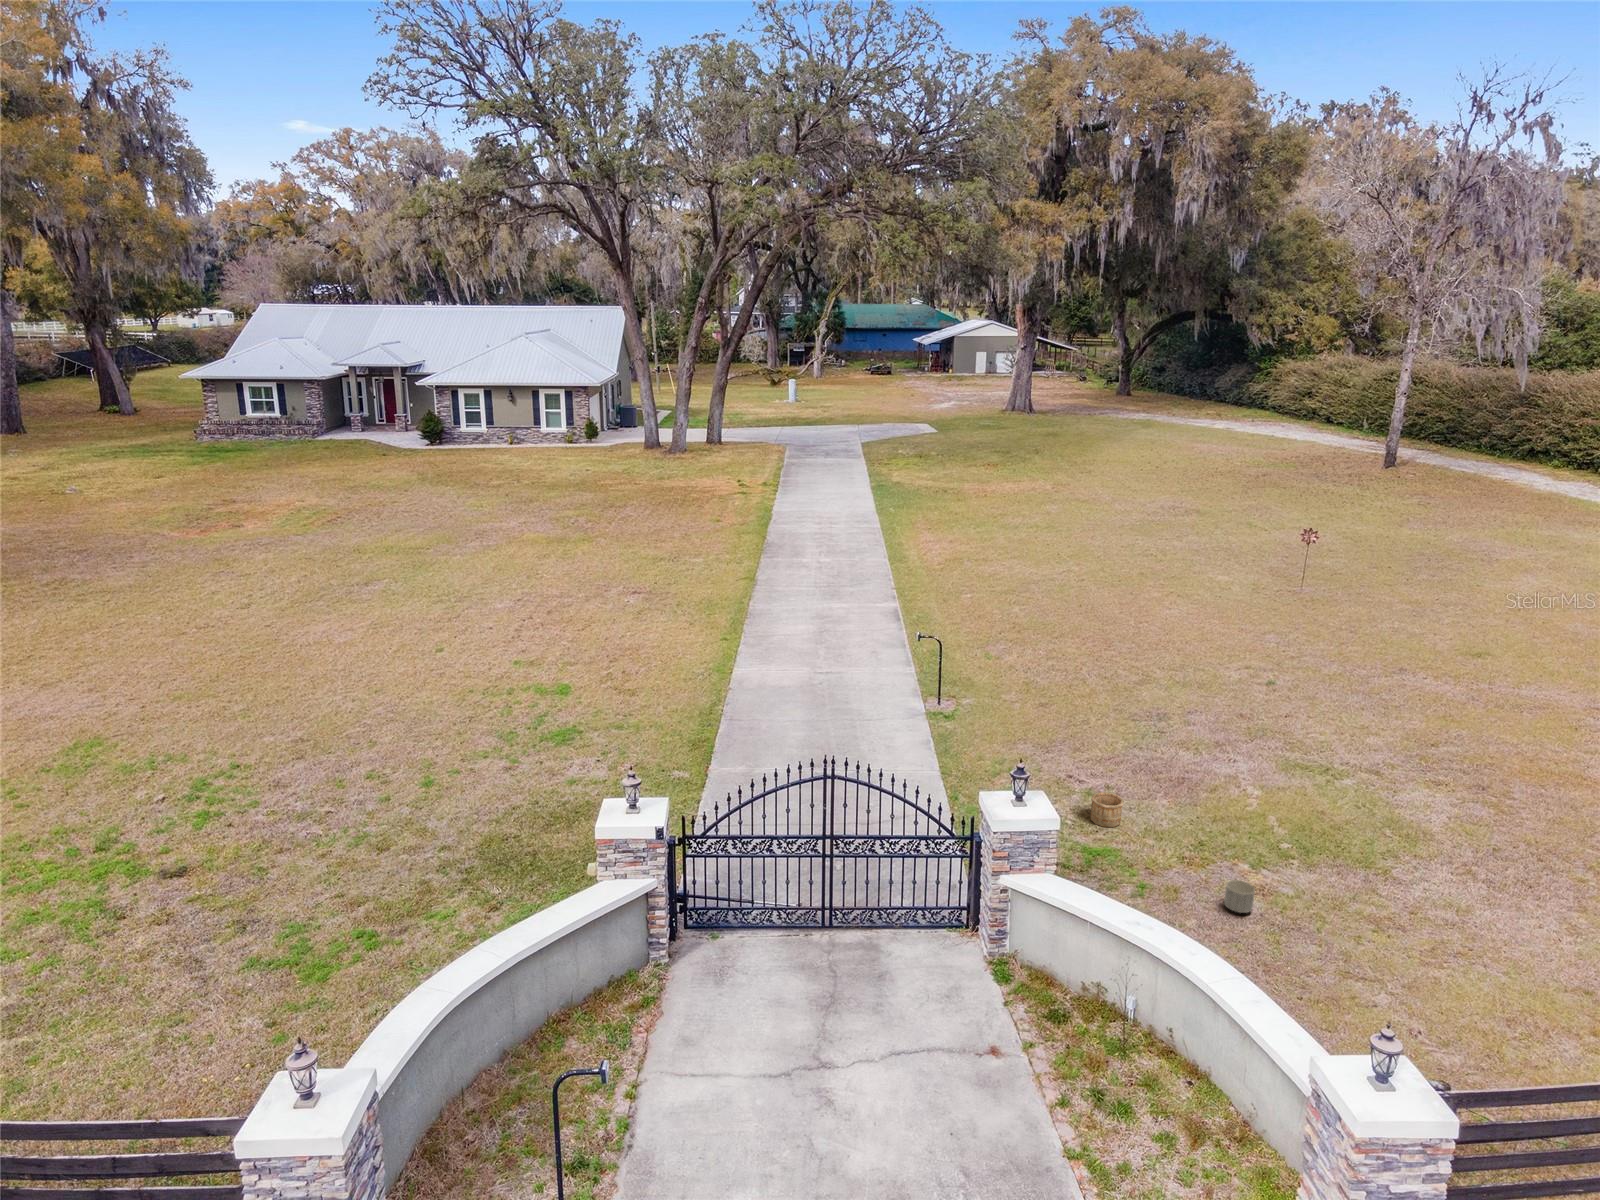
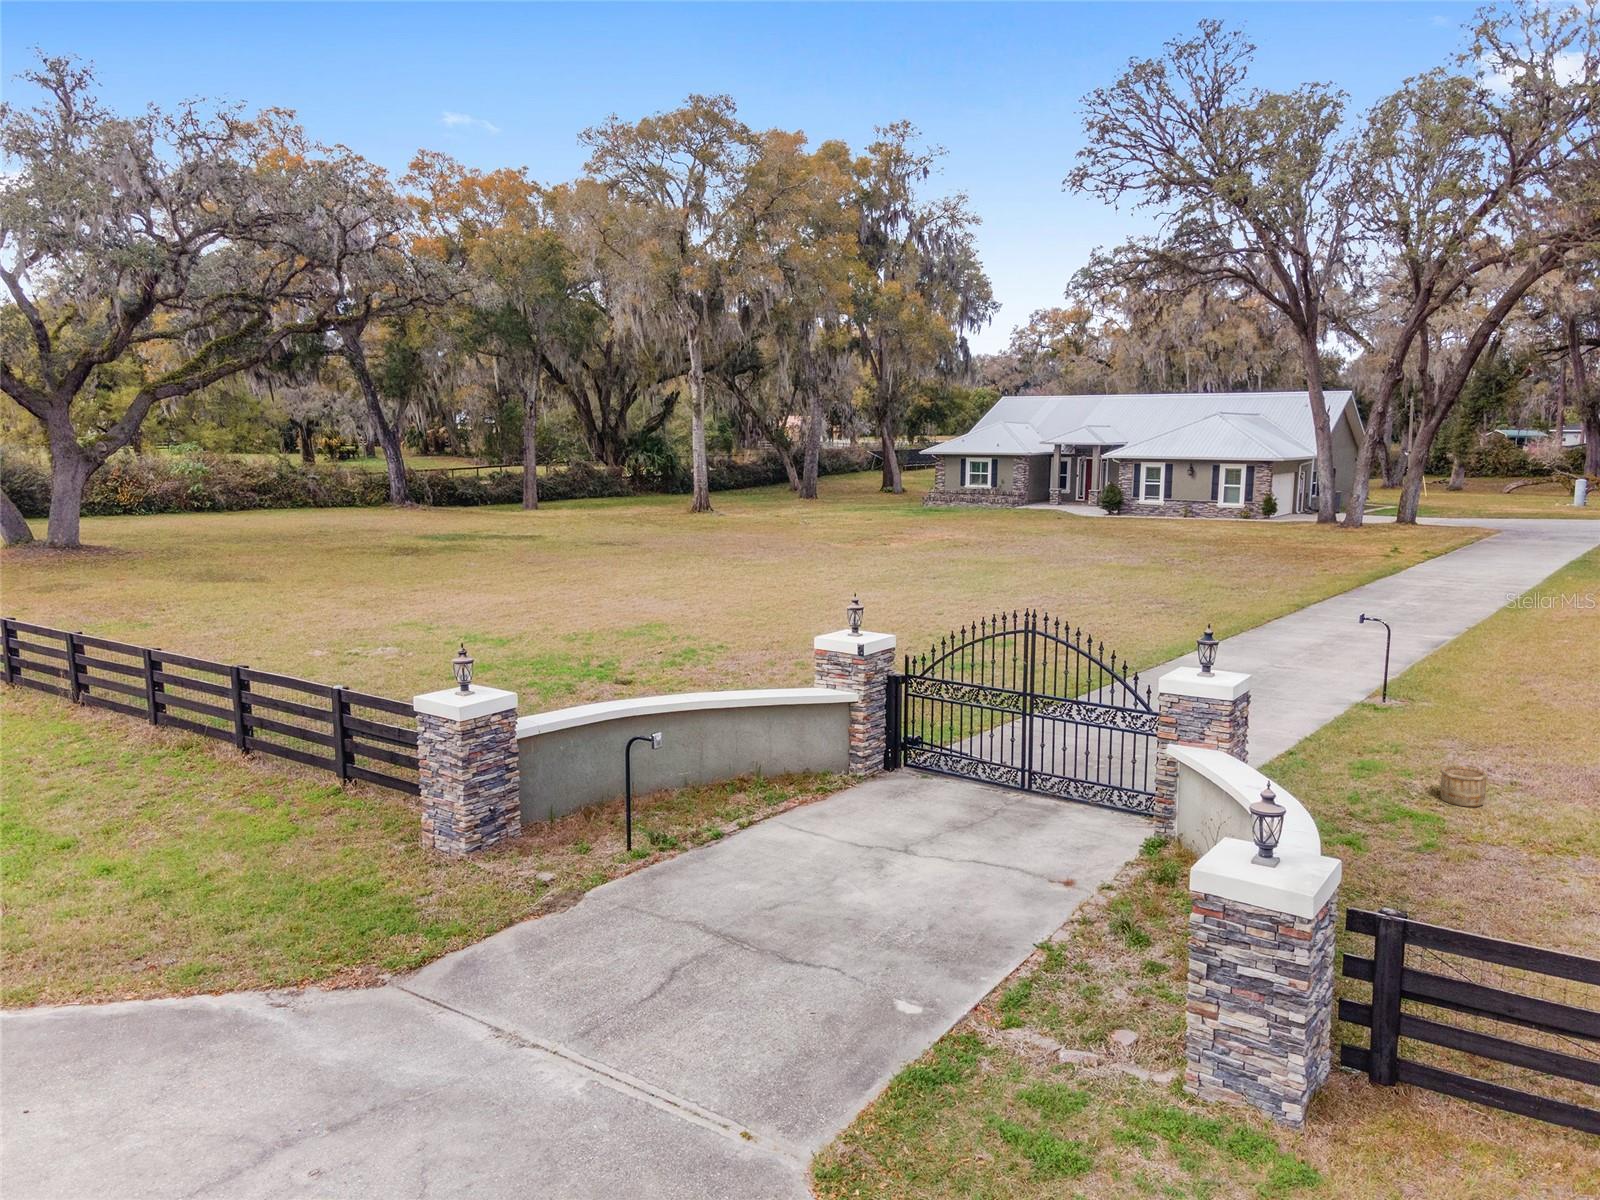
planter: present [1224,880,1255,913] -> none [1518,851,1565,894]

